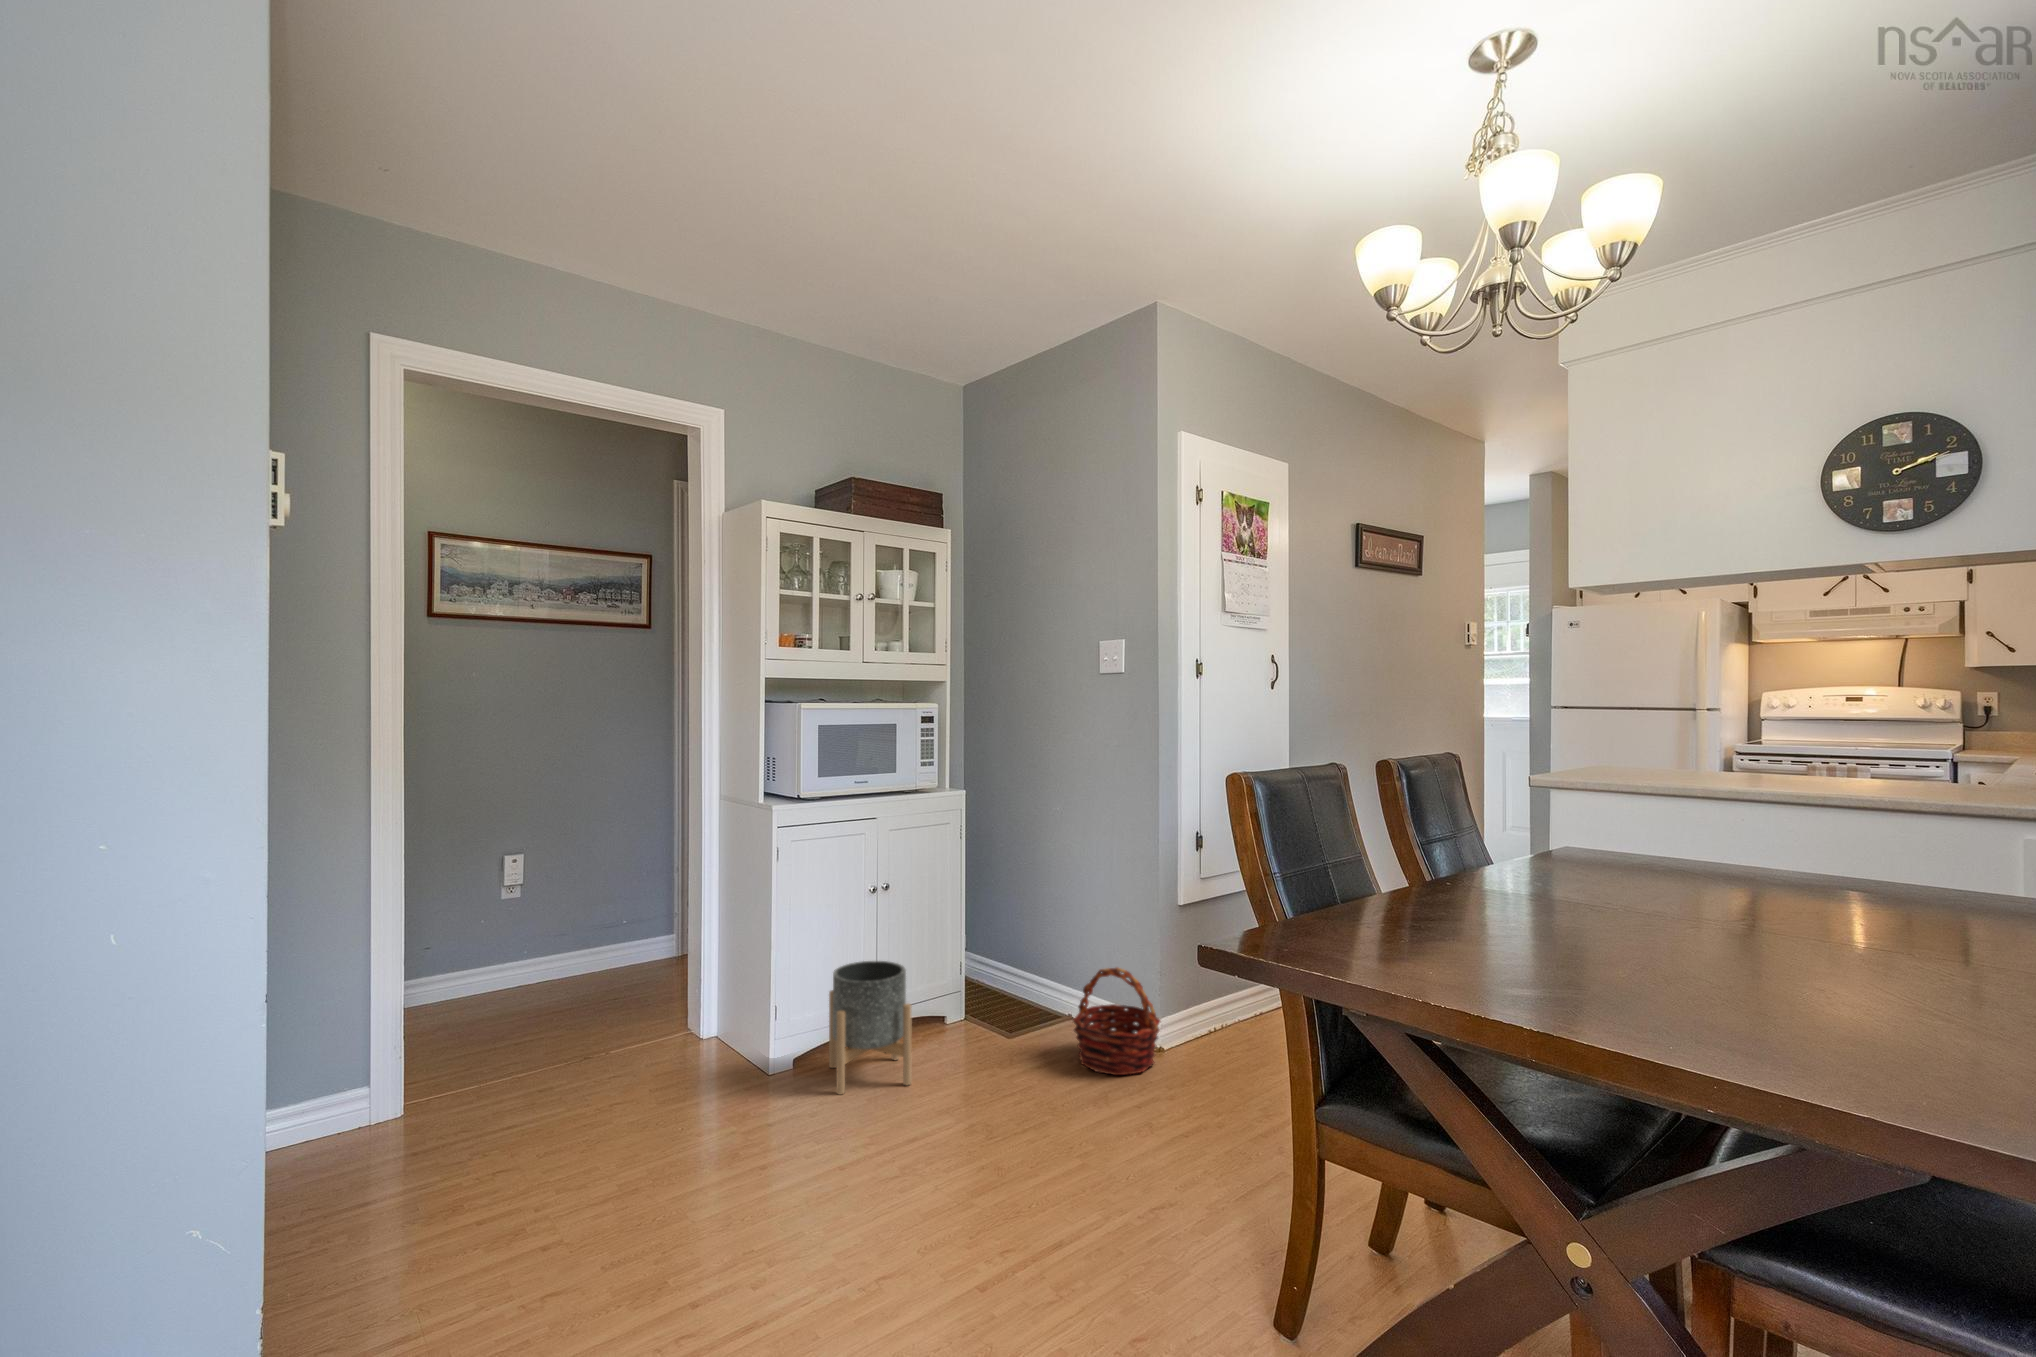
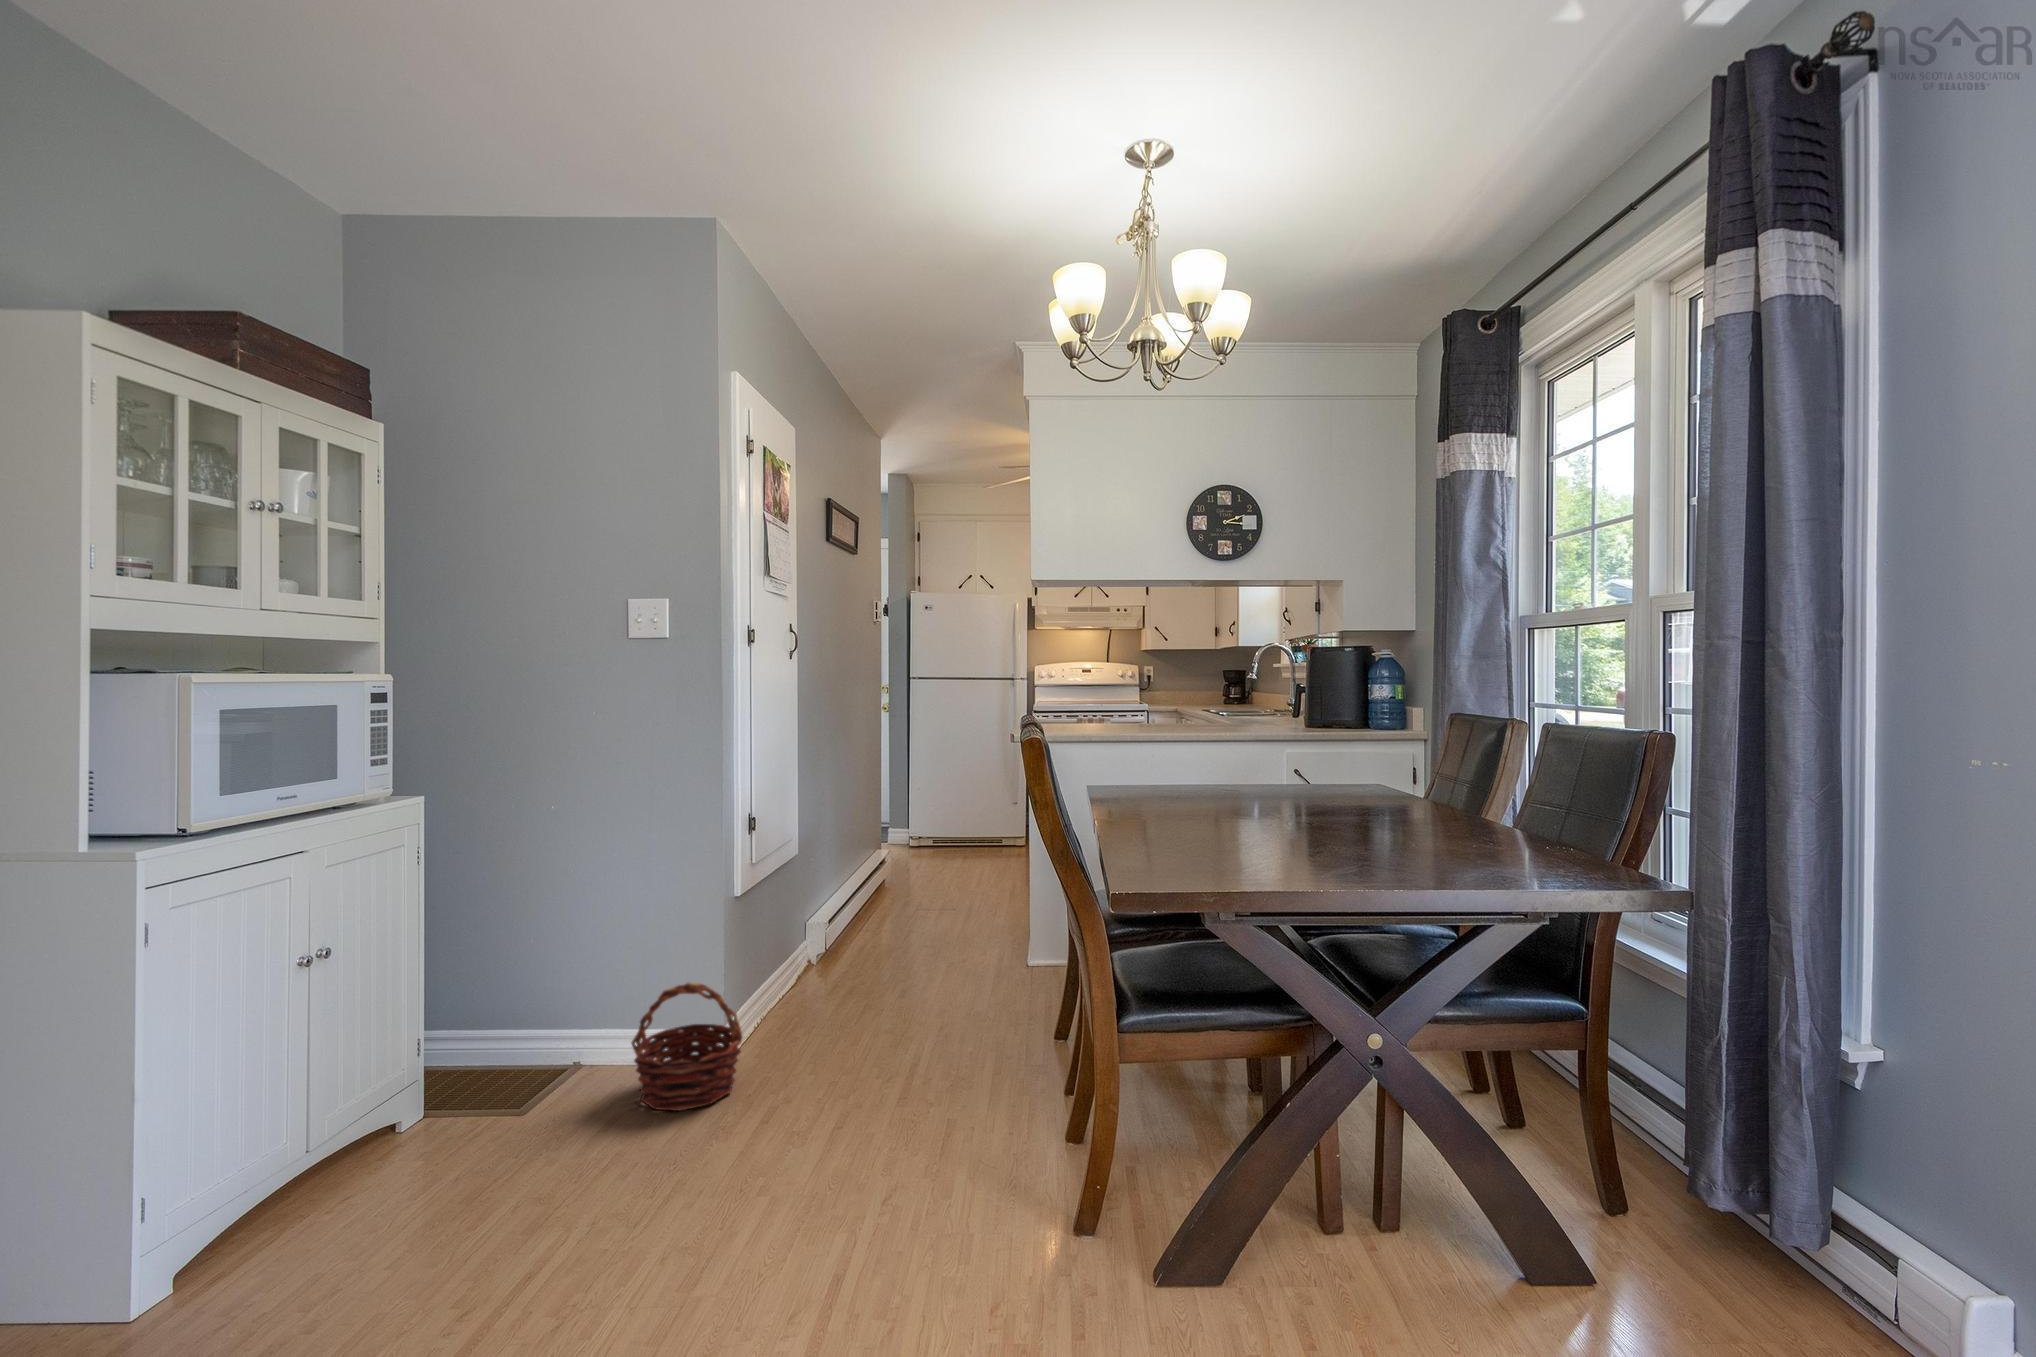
planter: present [829,961,912,1094] -> none [263,1060,446,1289]

